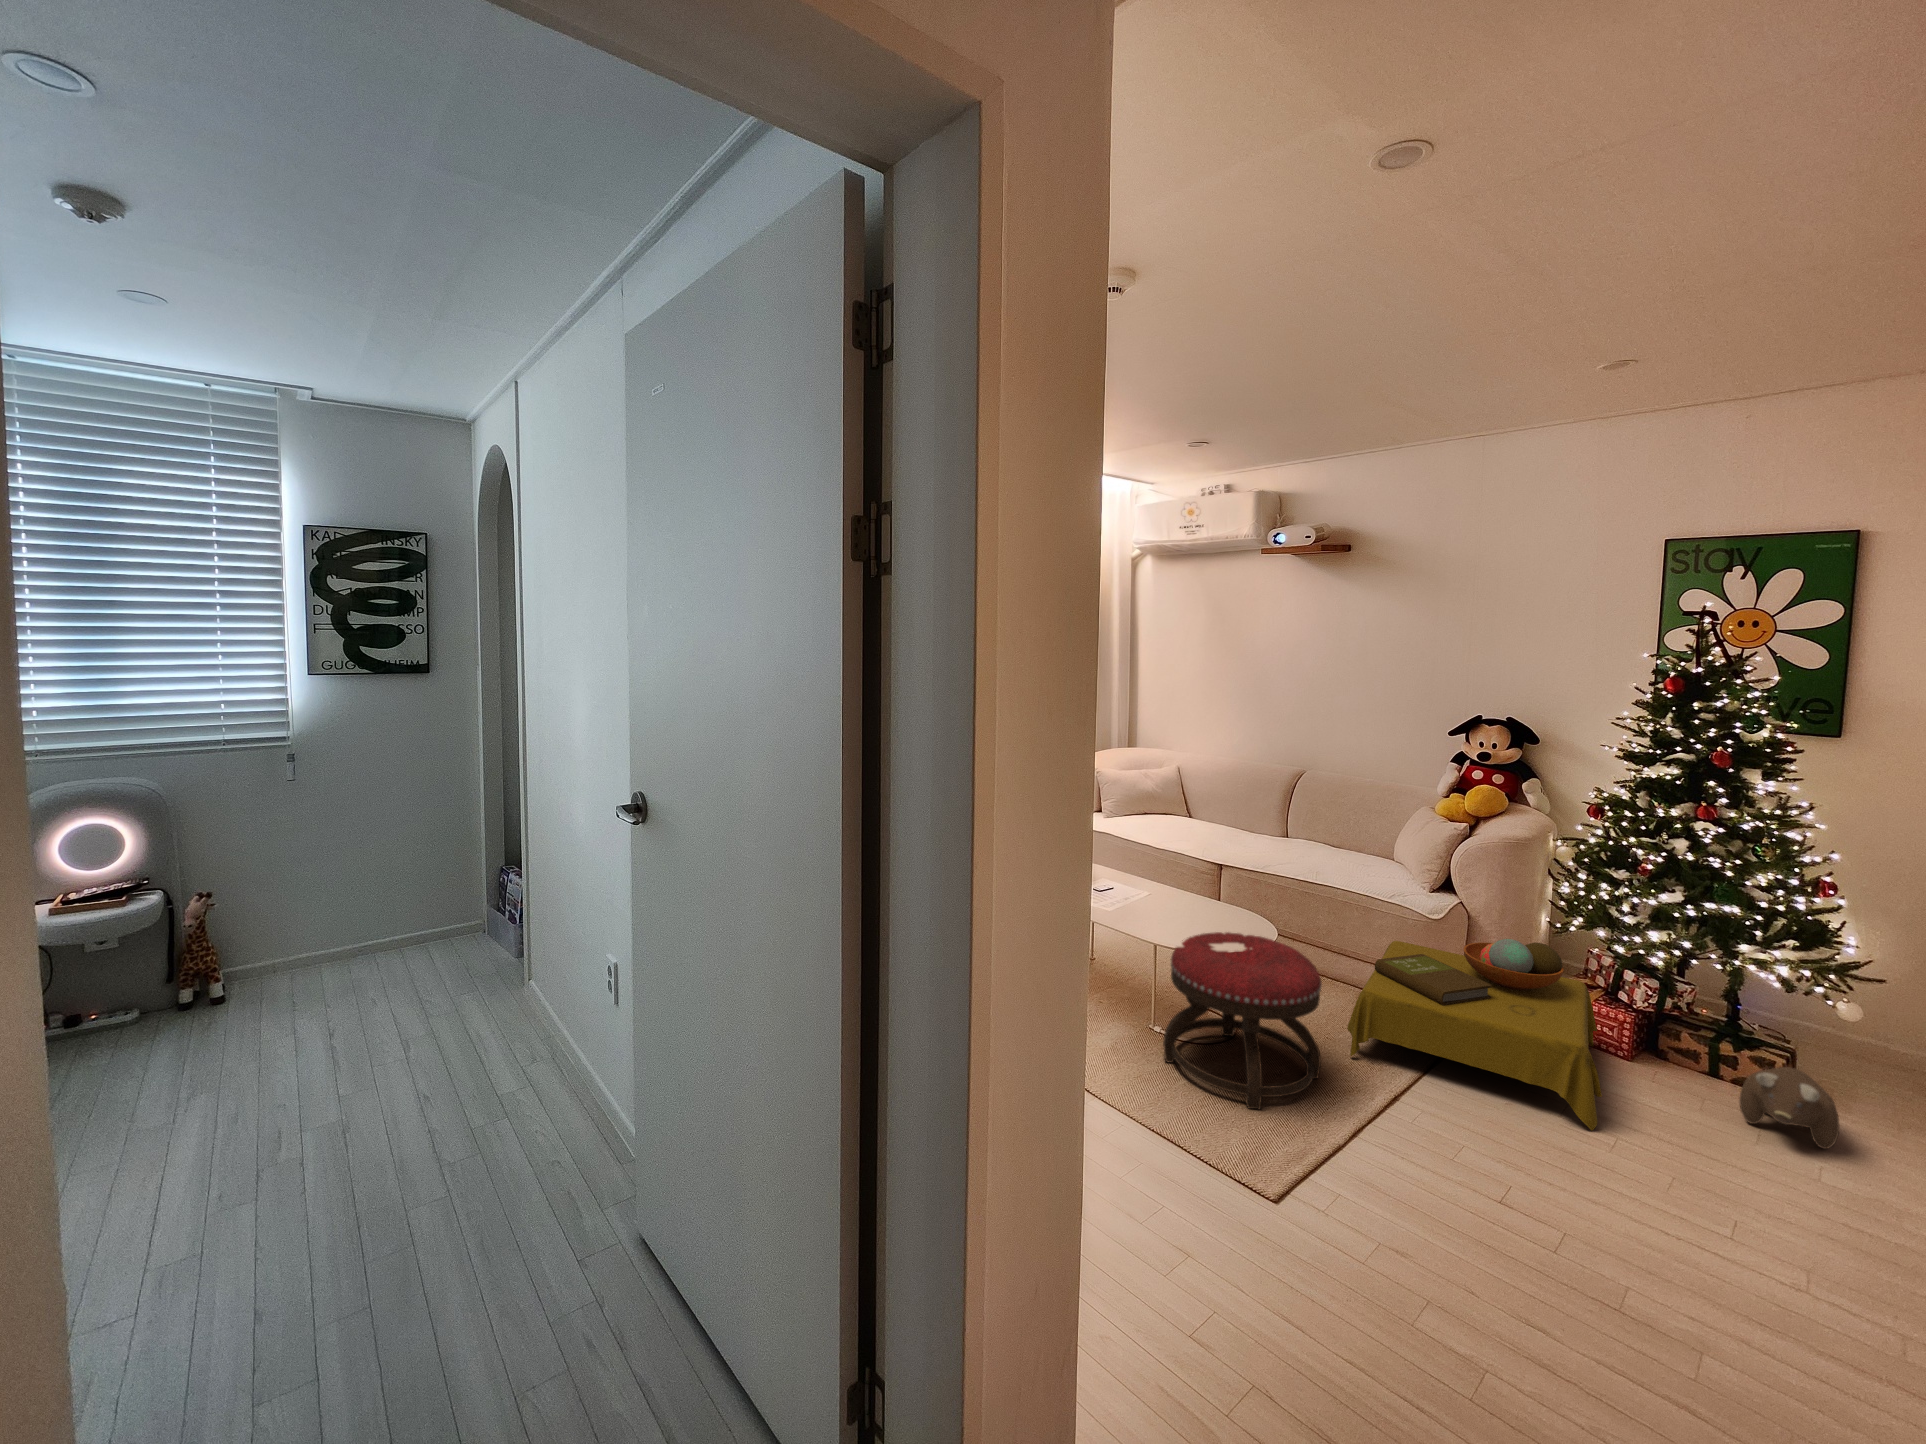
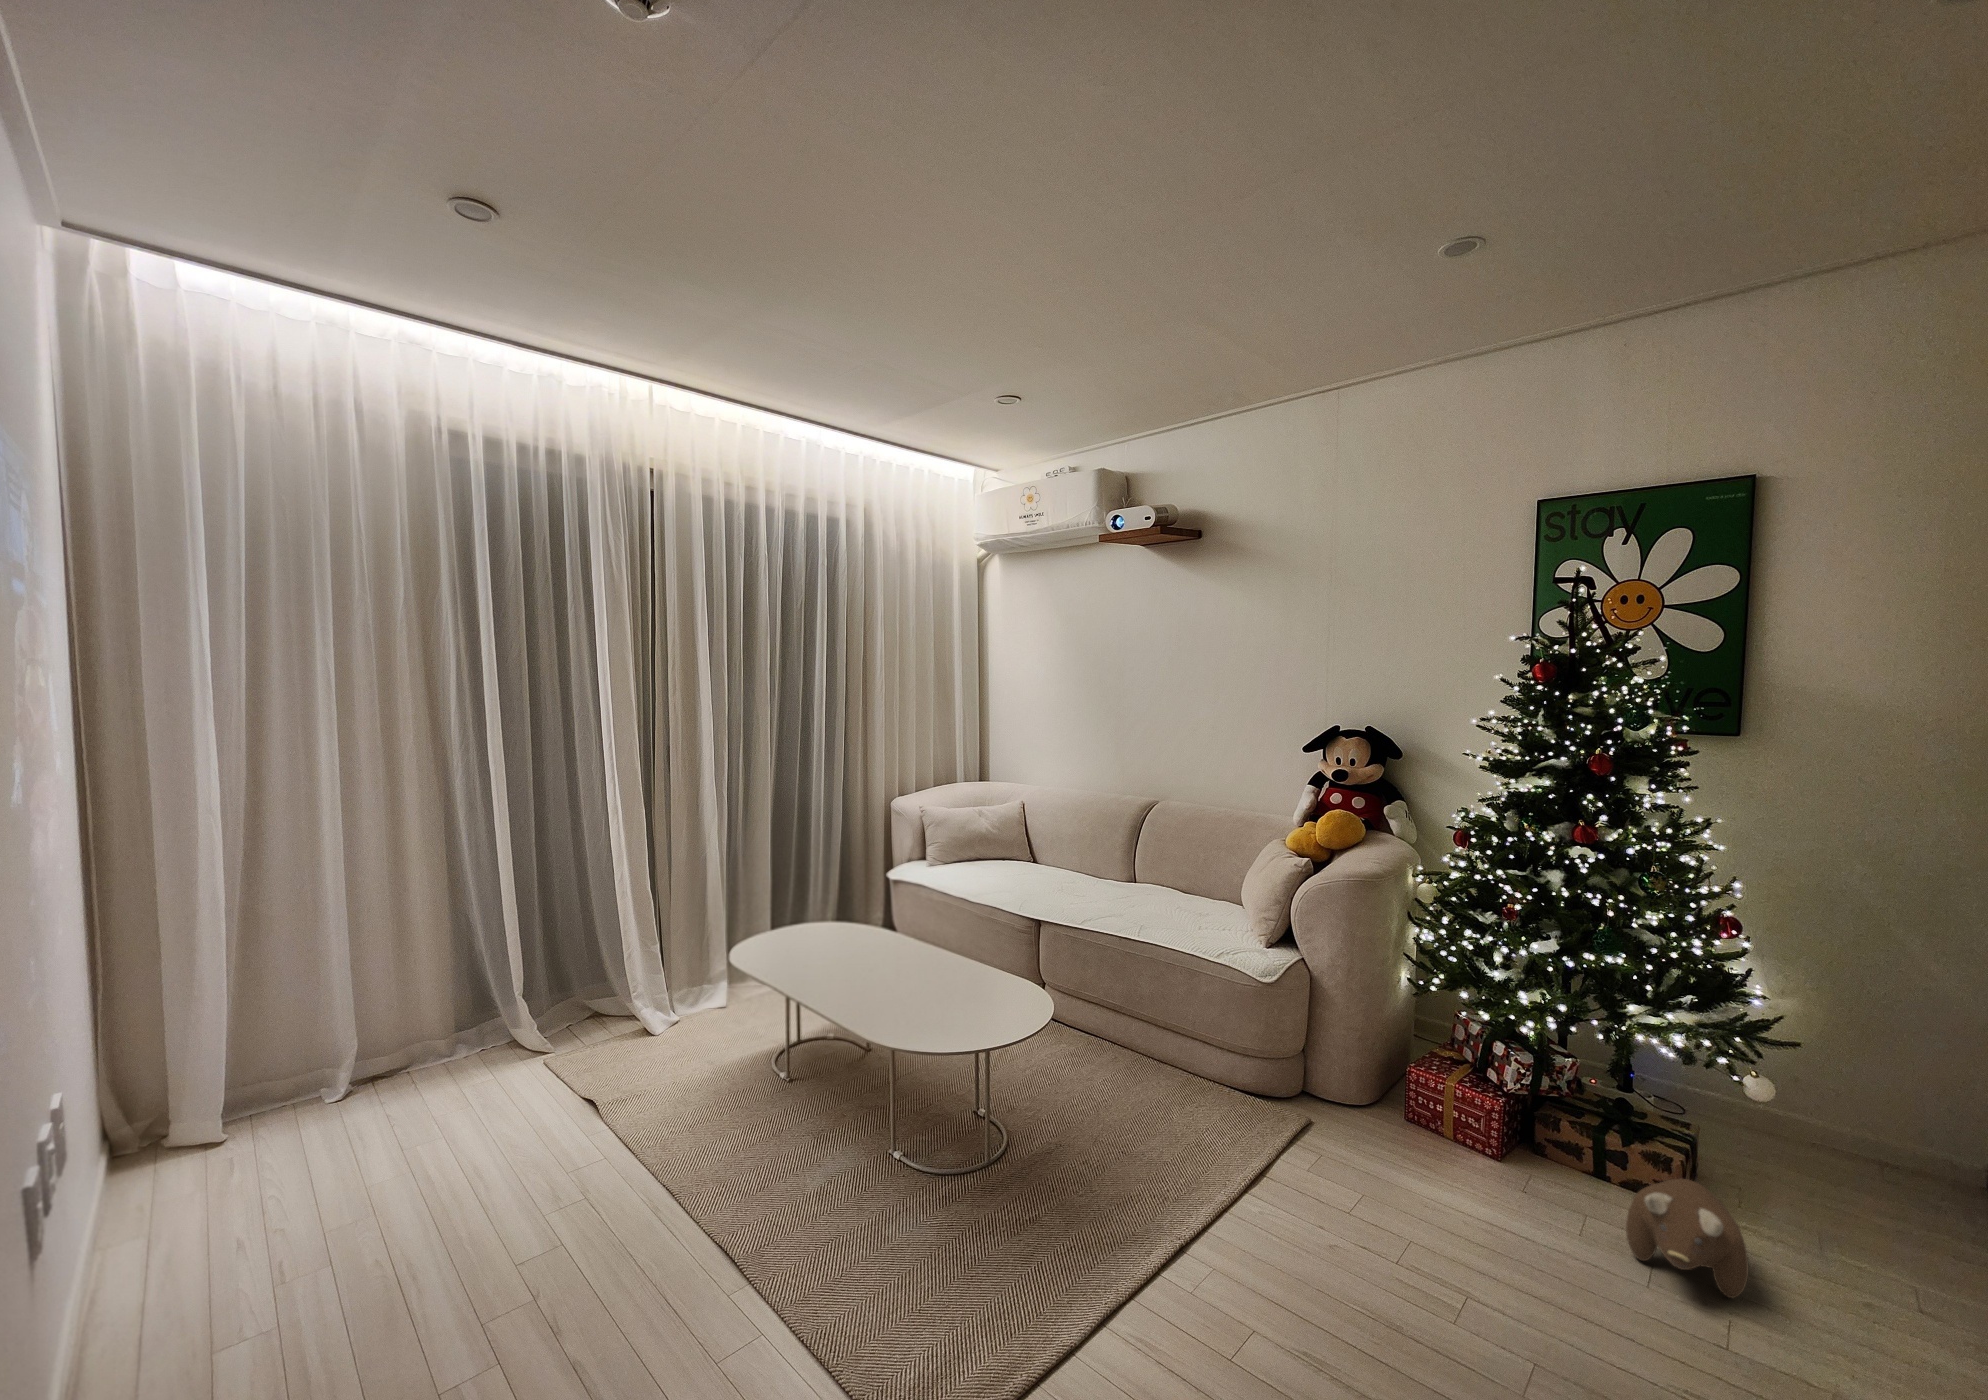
ottoman: present [1163,932,1322,1110] -> none [873,1011,1087,1291]
side table: present [1347,939,1602,1130] -> none [1141,1006,1462,1292]

